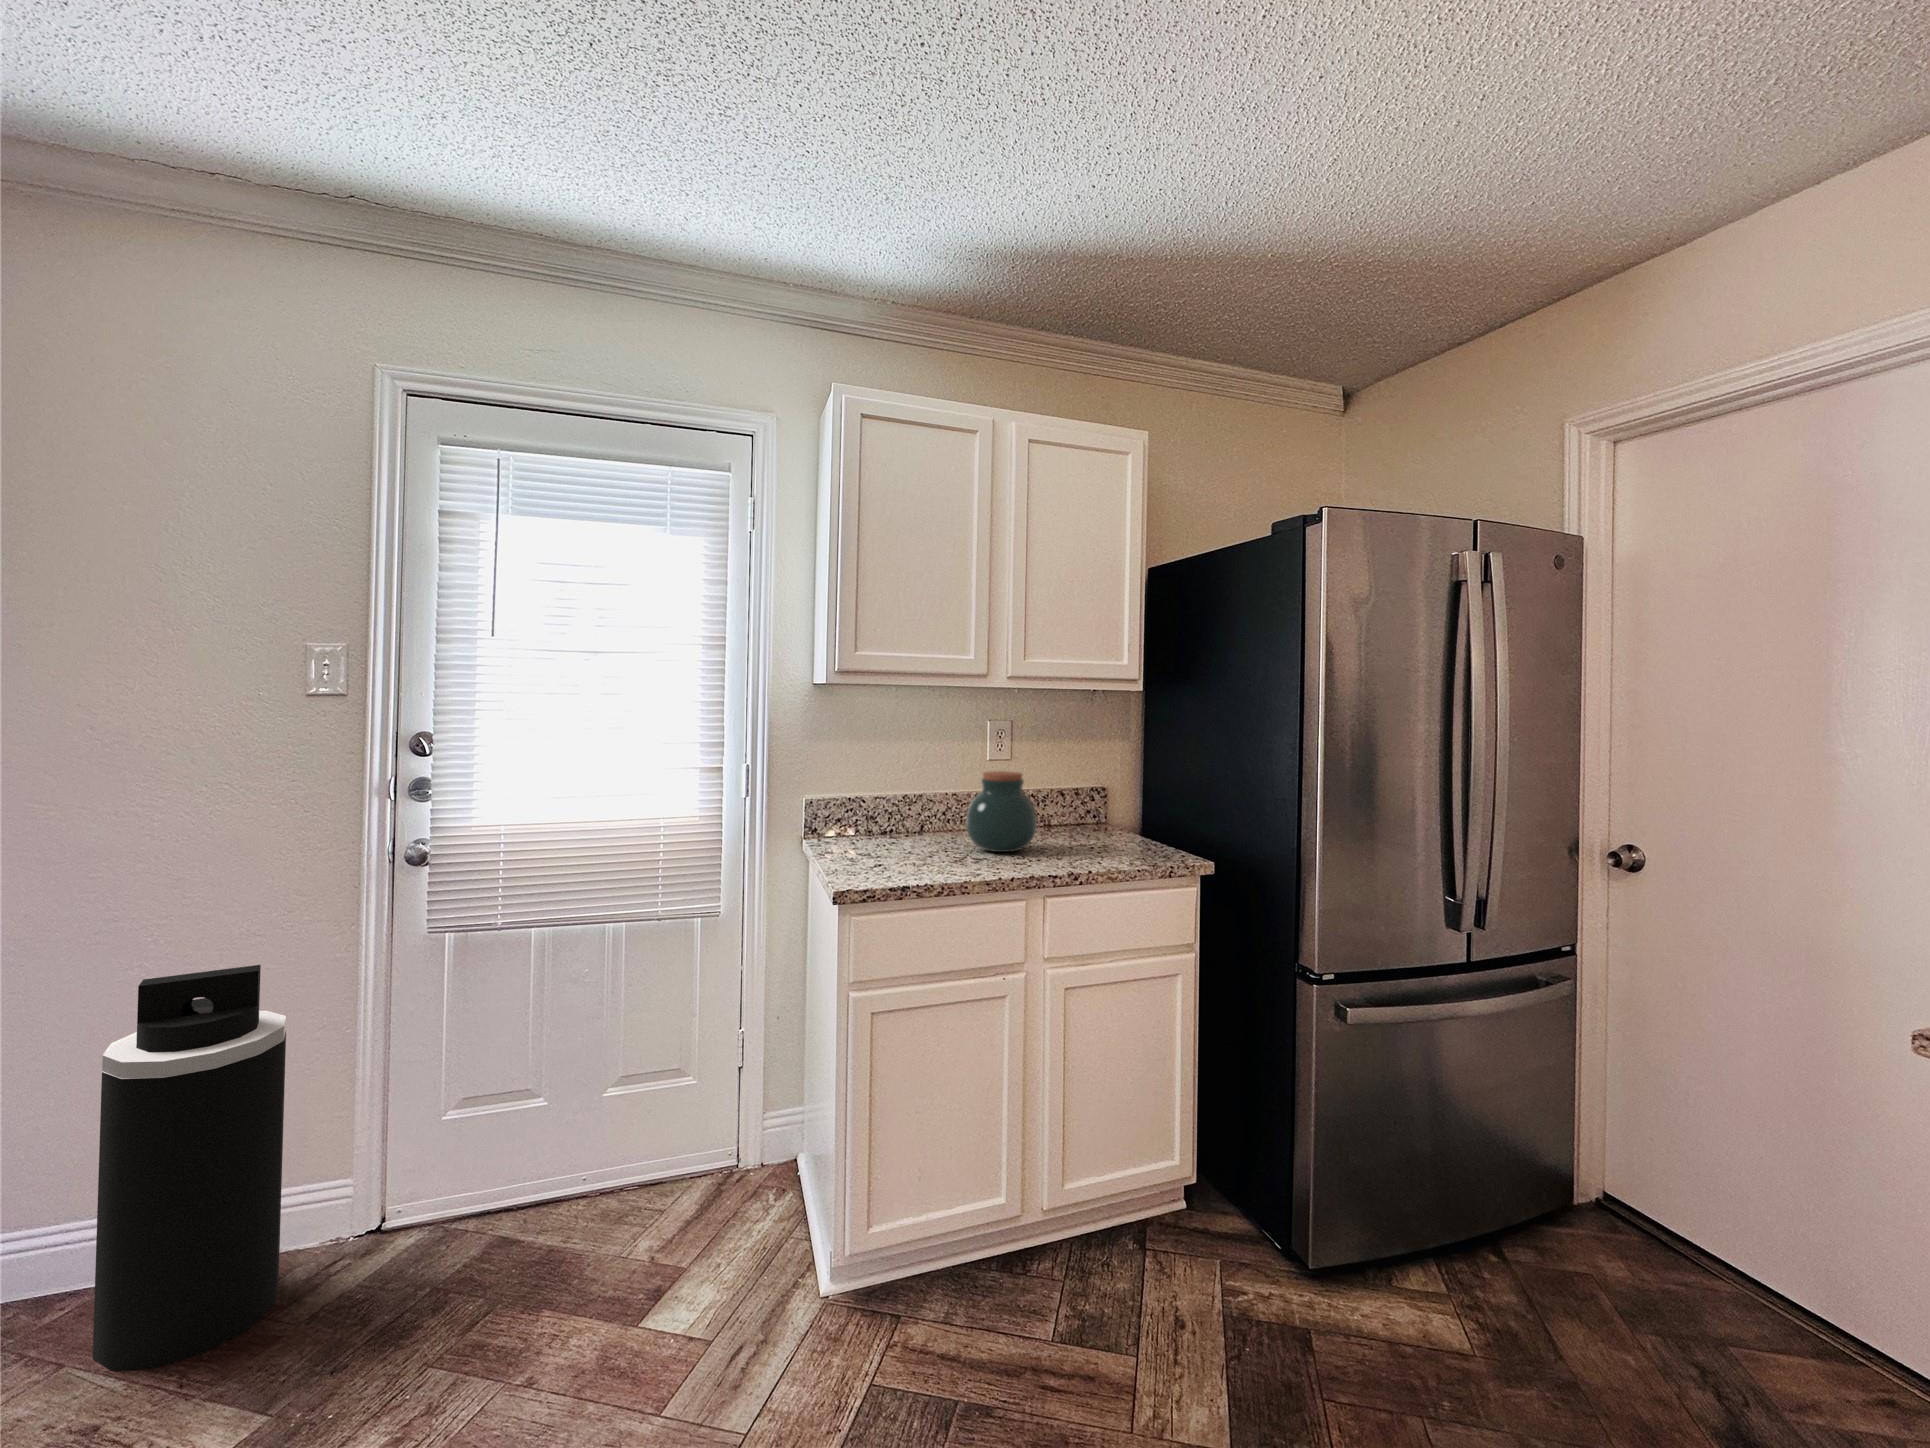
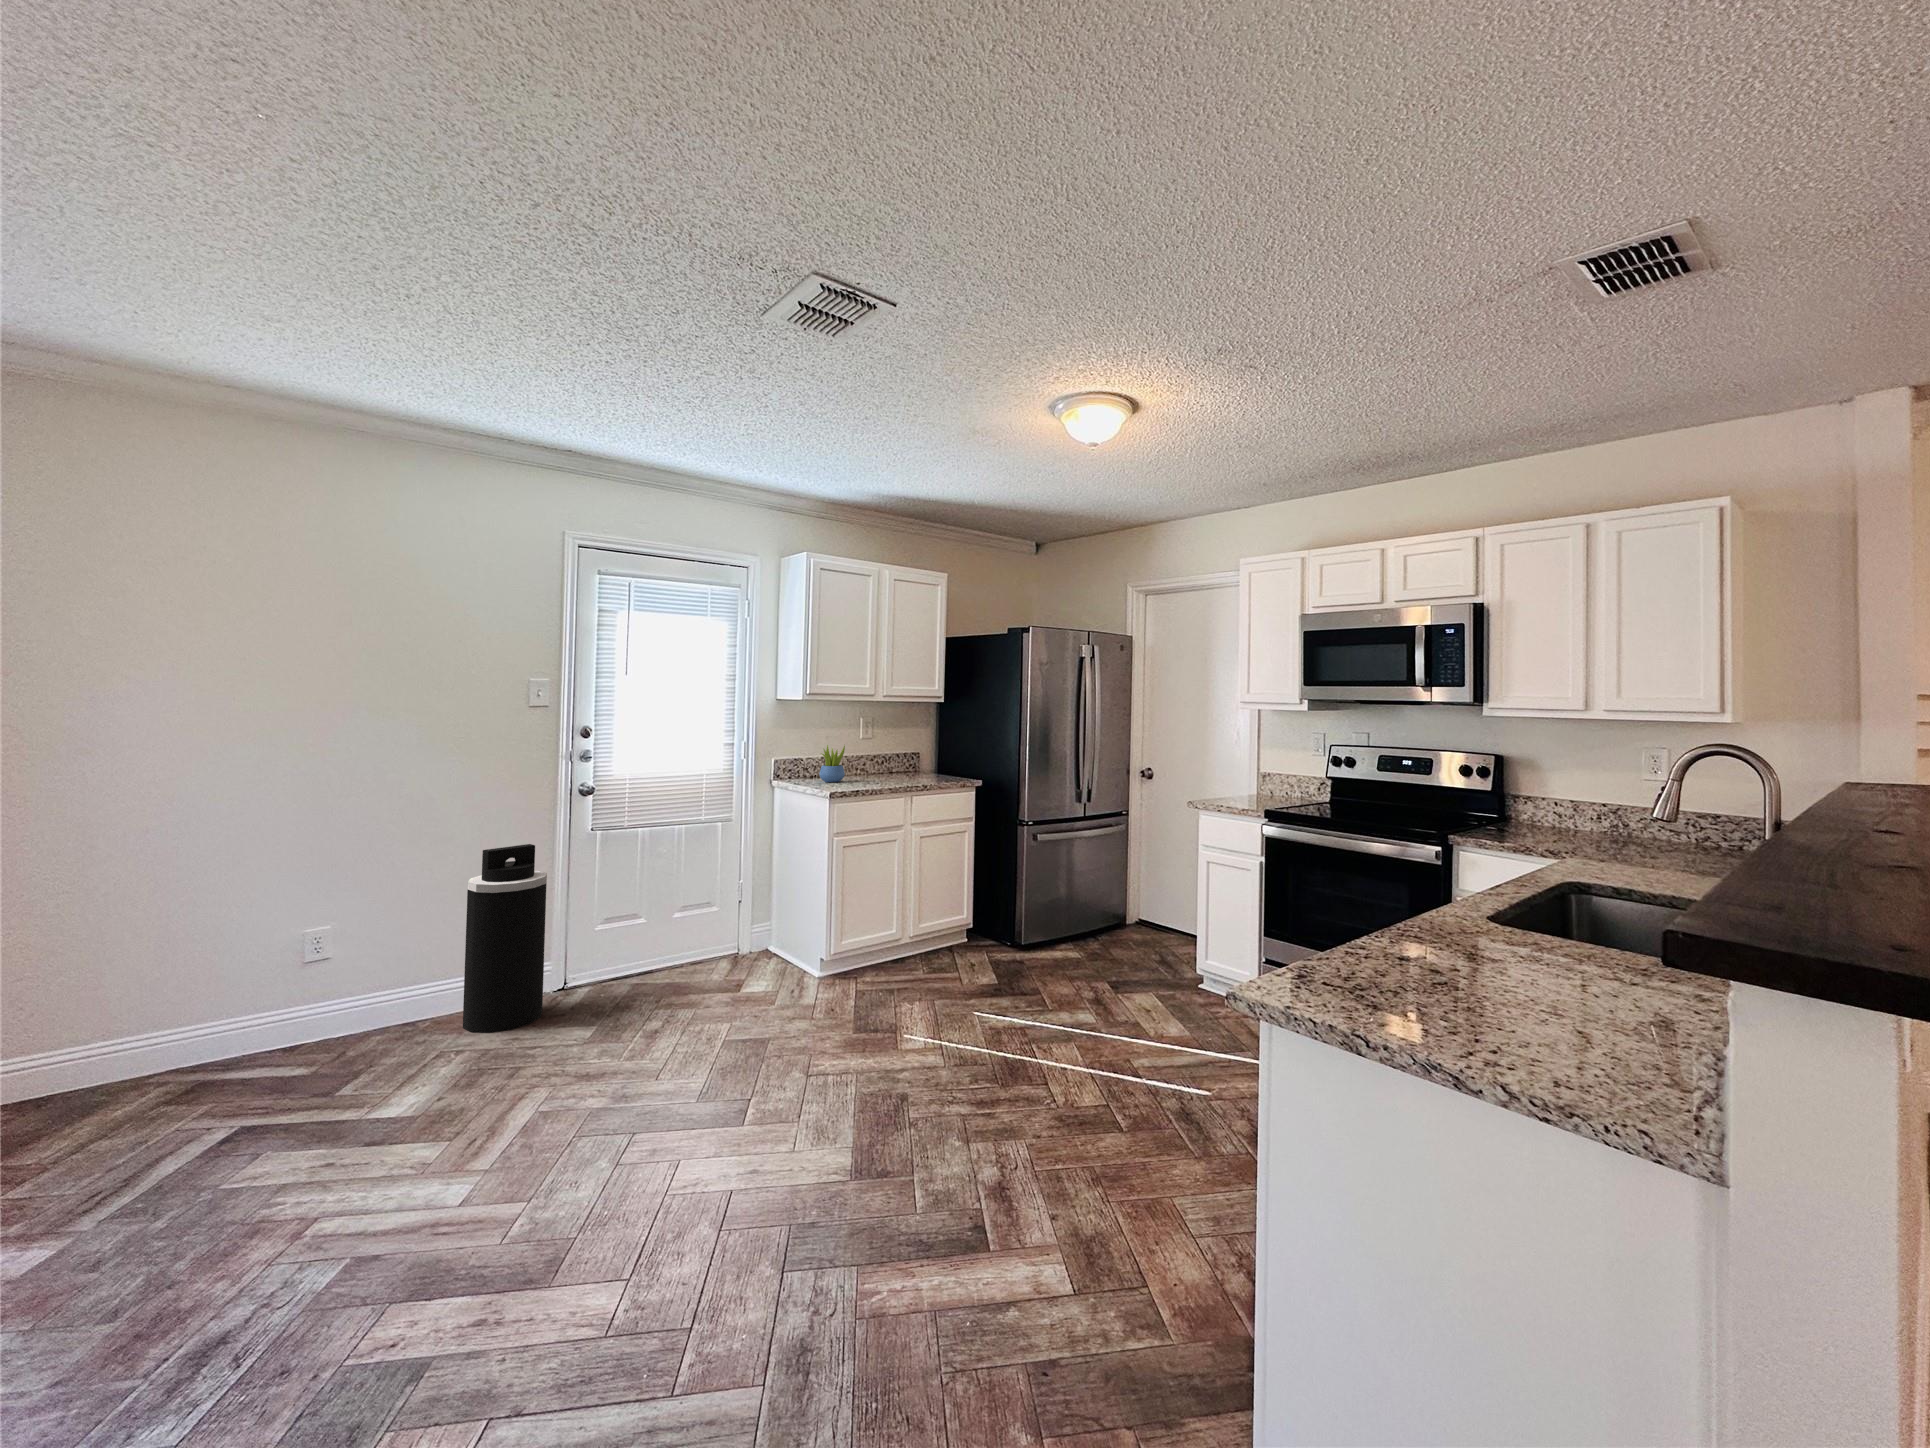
jar: present [966,771,1037,852] -> none [864,743,898,781]
succulent plant: none [875,774,925,851] -> present [820,745,845,782]

